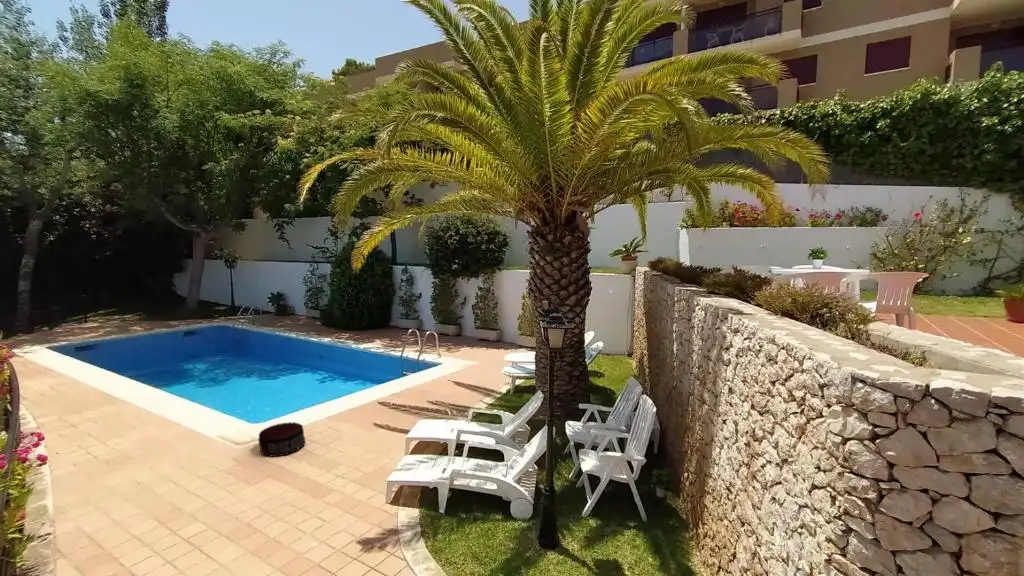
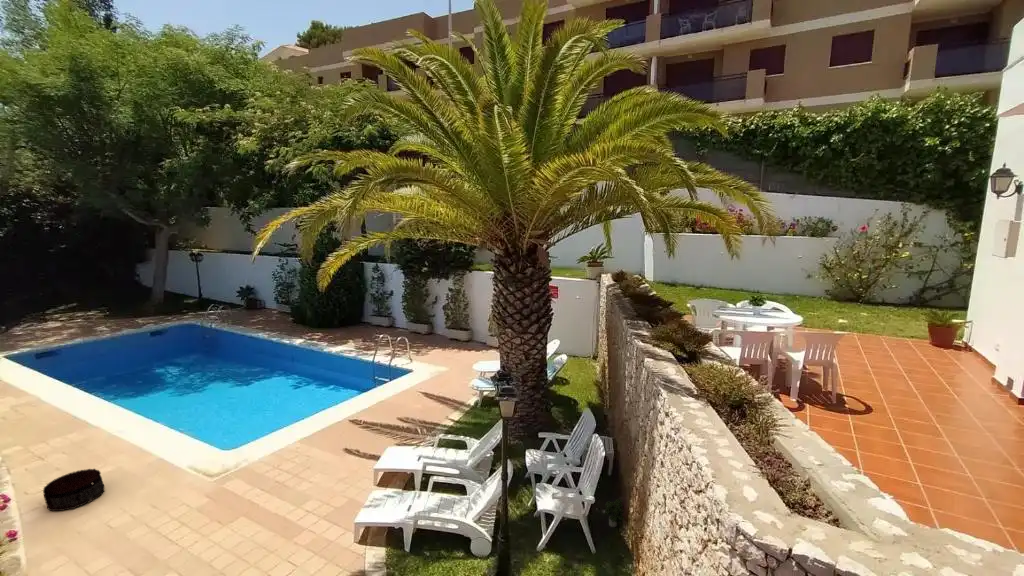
pouf: present [258,422,306,456] -> present [43,469,105,511]

